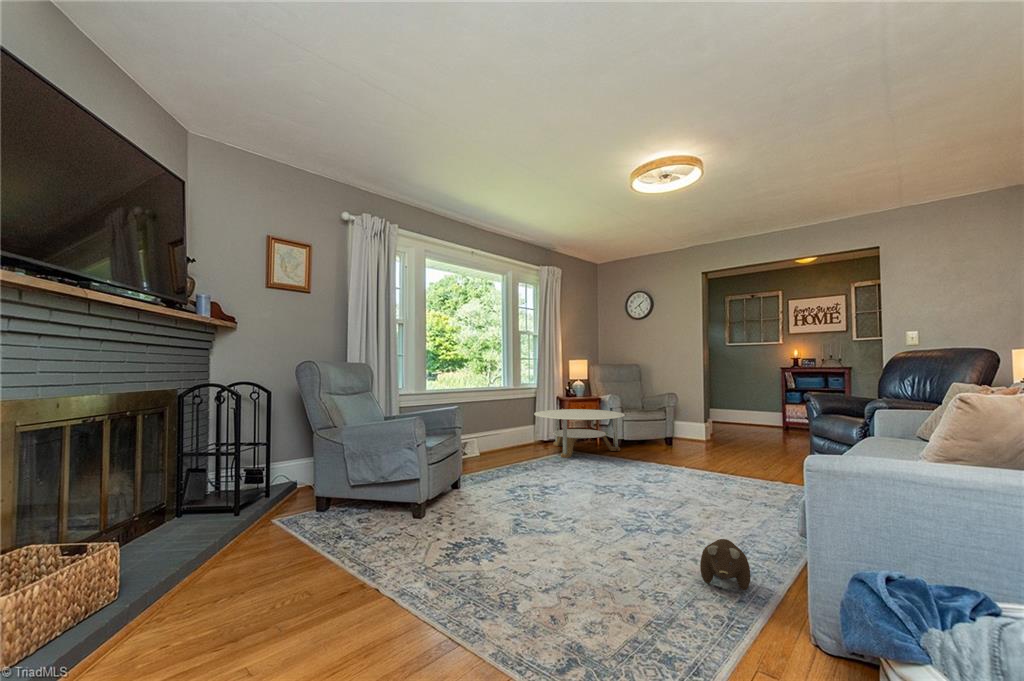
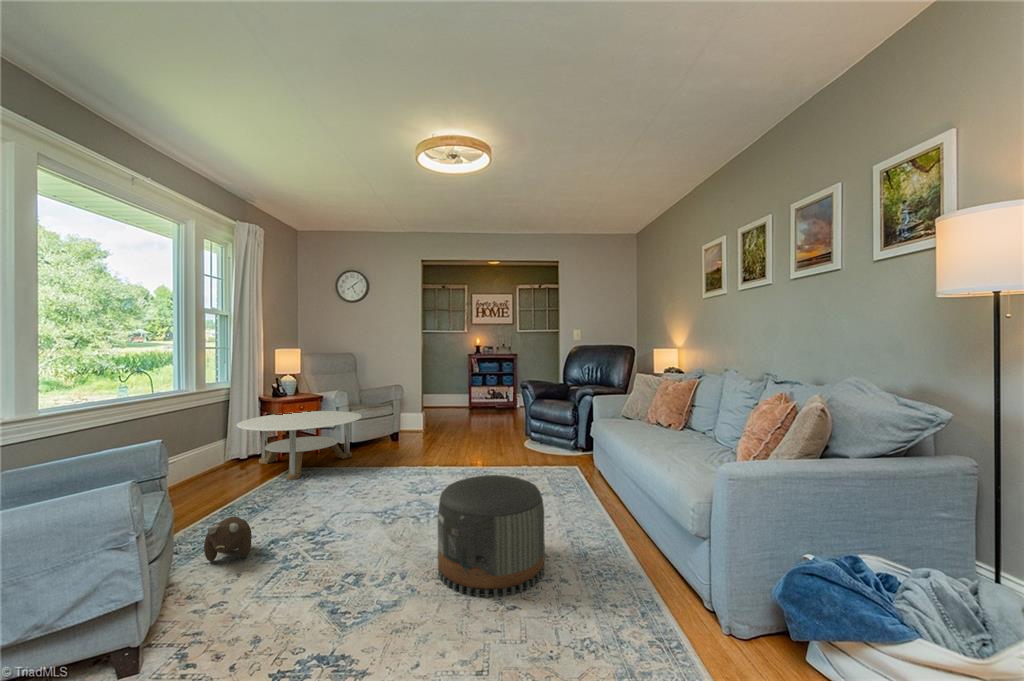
pouf: none [594,460,687,555] -> present [438,475,545,598]
plush toy: present [700,539,751,590] -> present [204,516,252,561]

